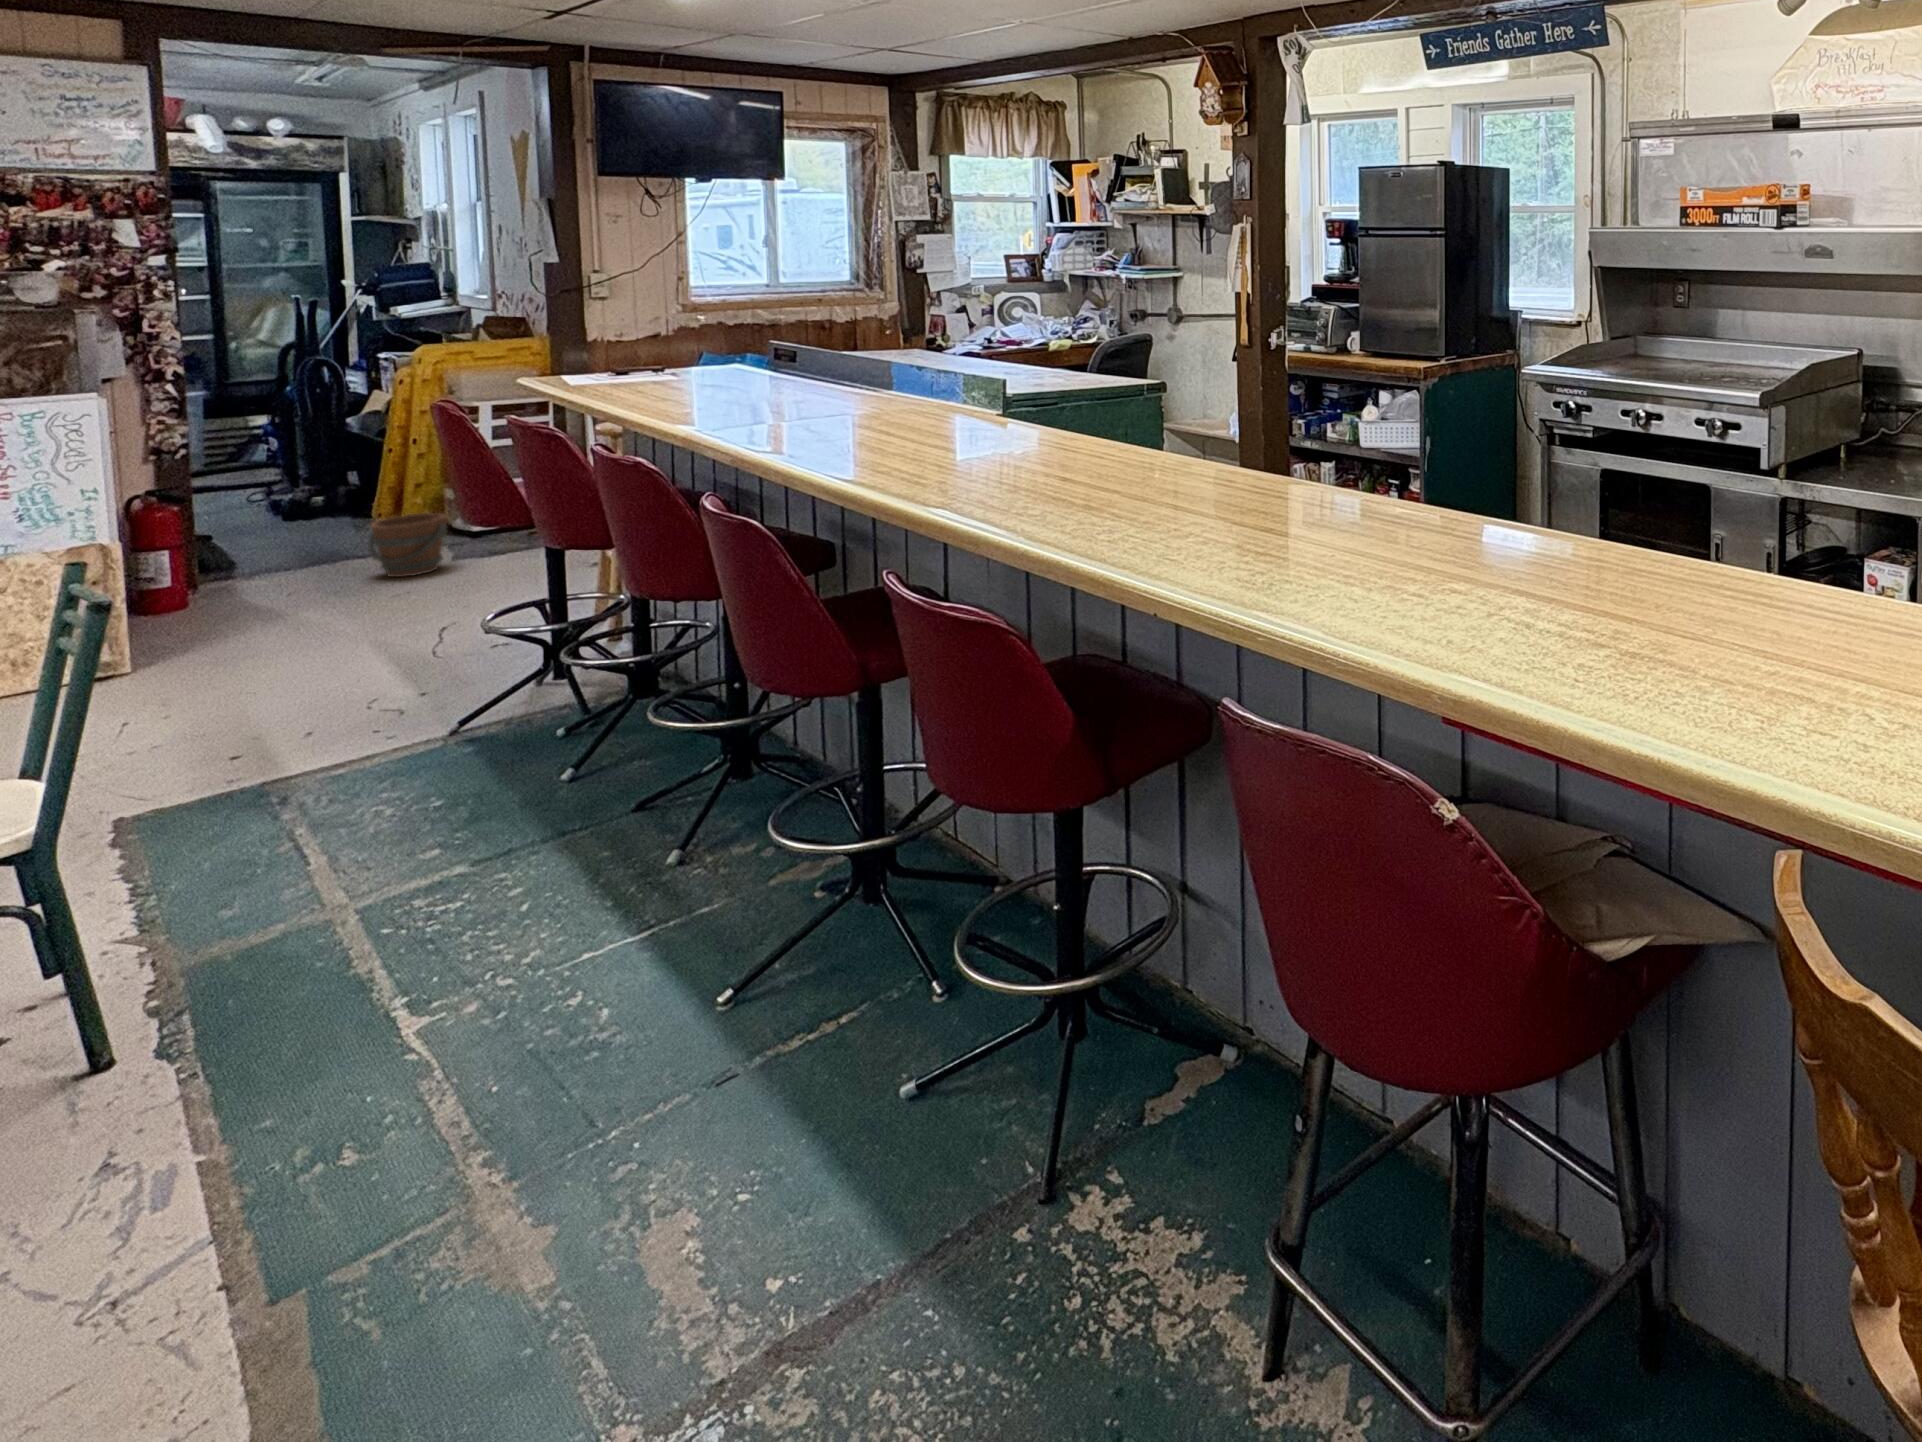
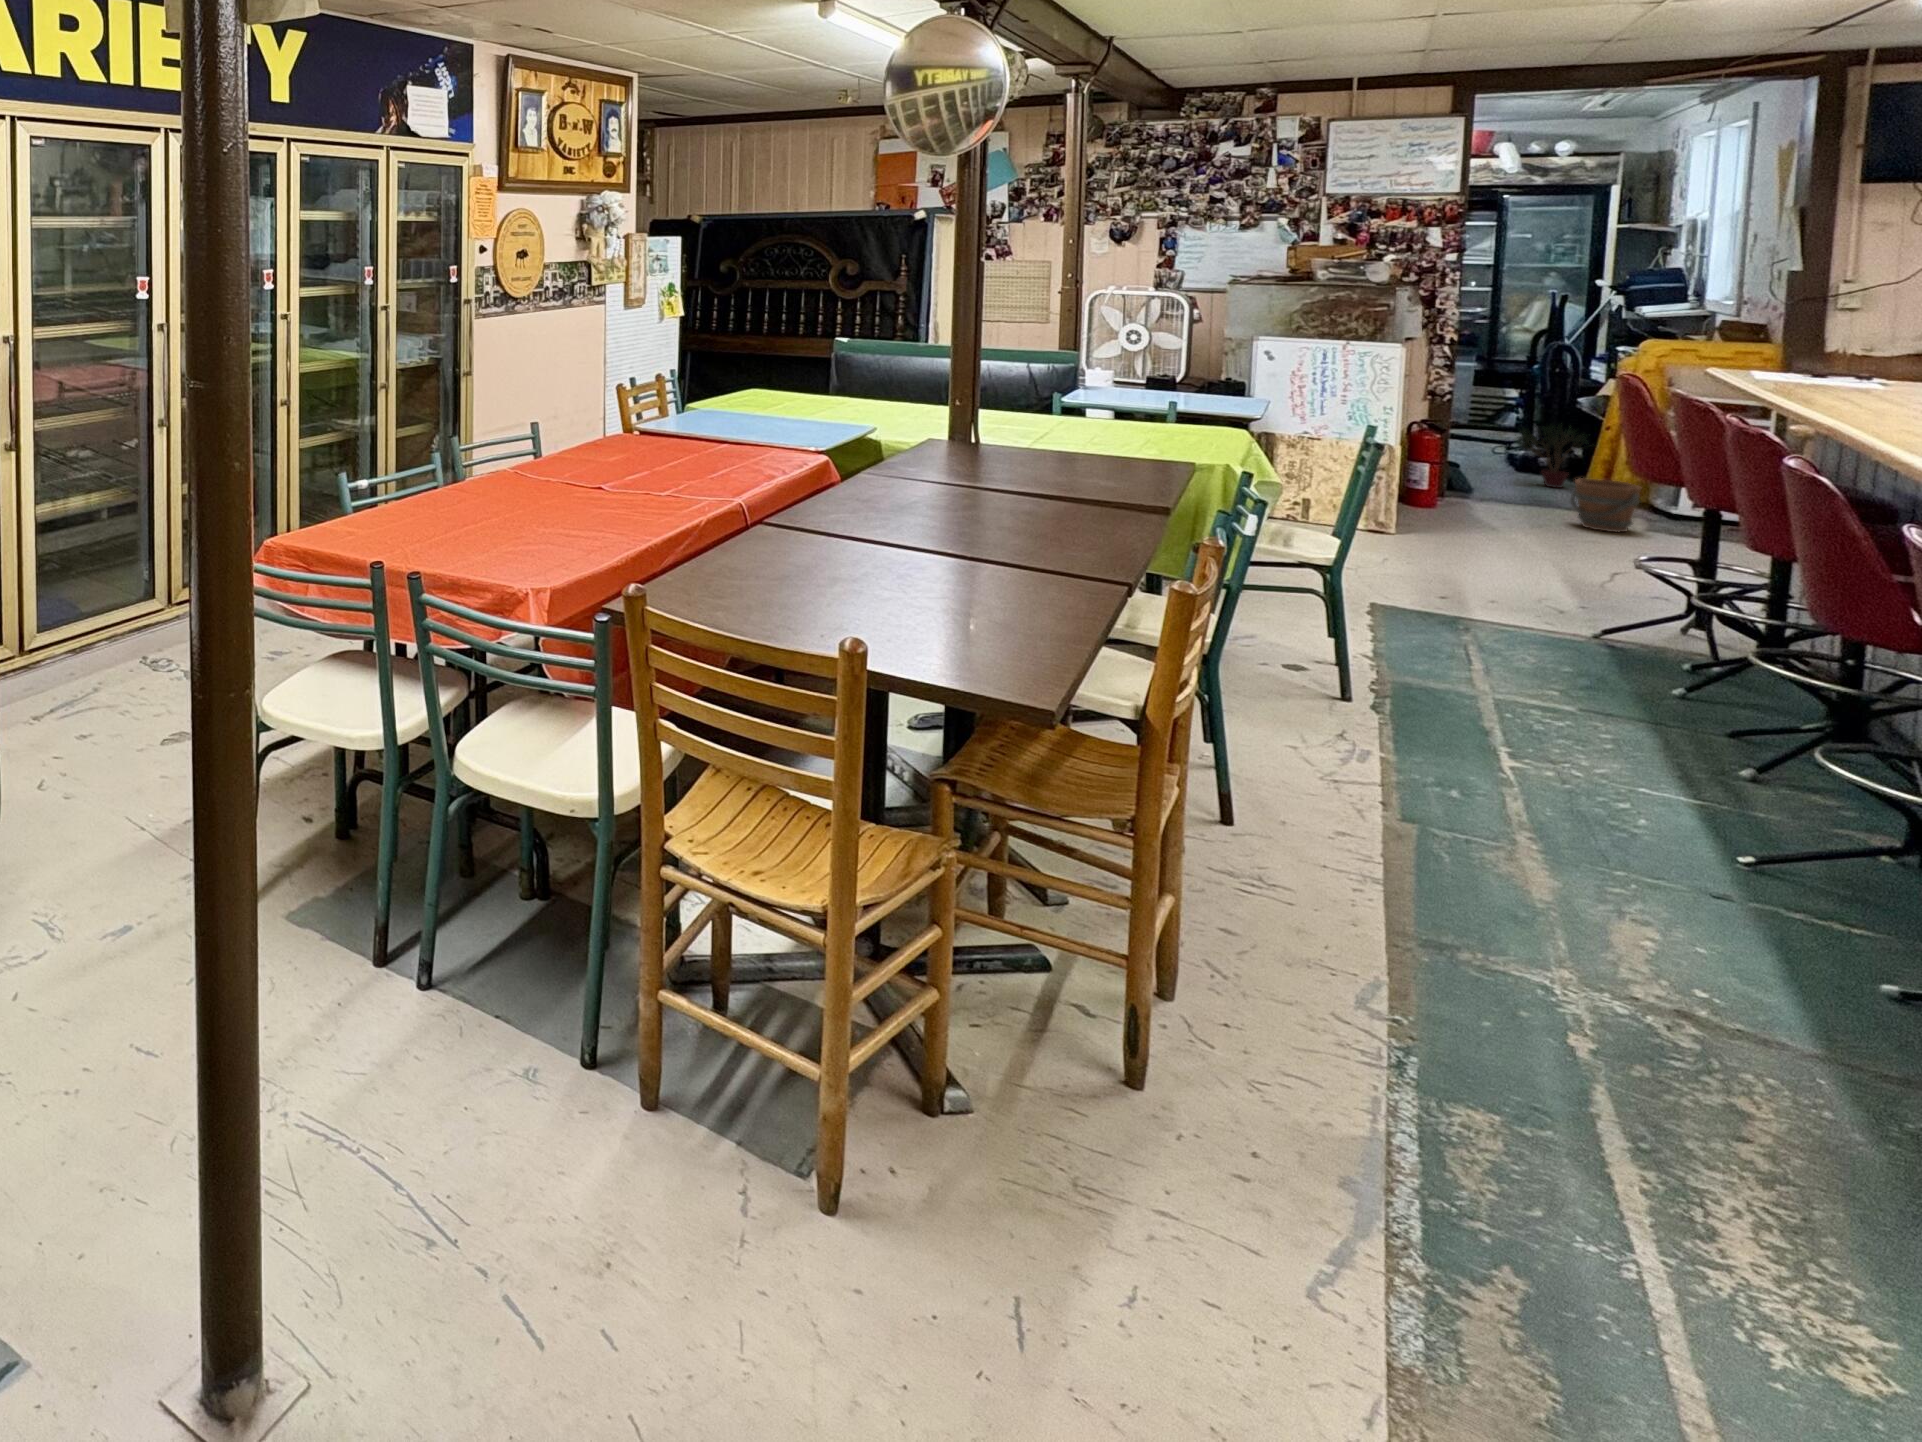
potted plant: none [281,452,384,533] -> present [1518,425,1589,488]

